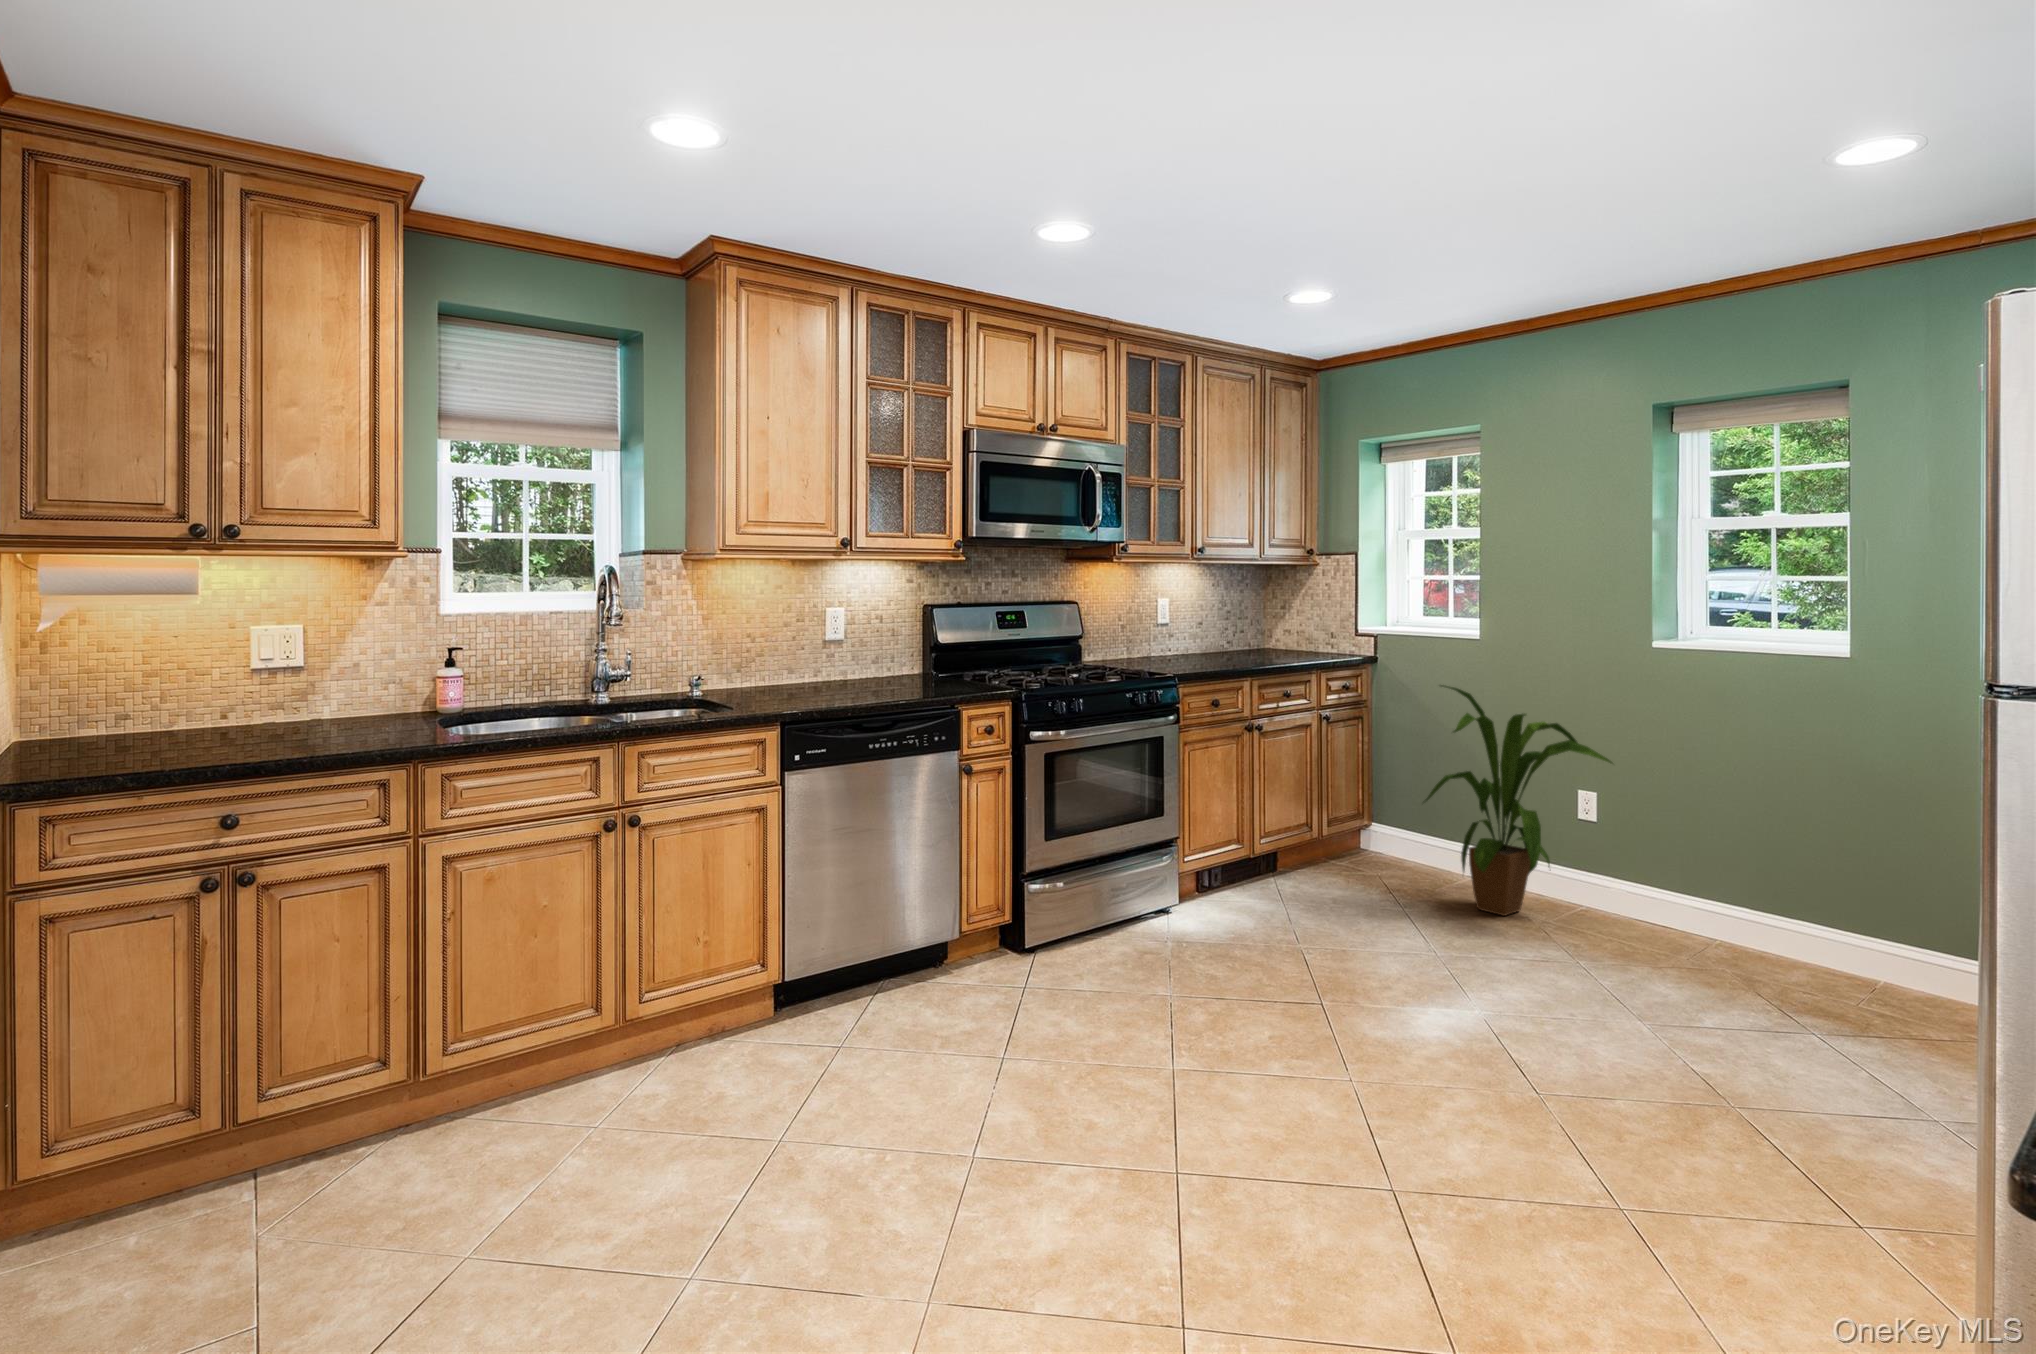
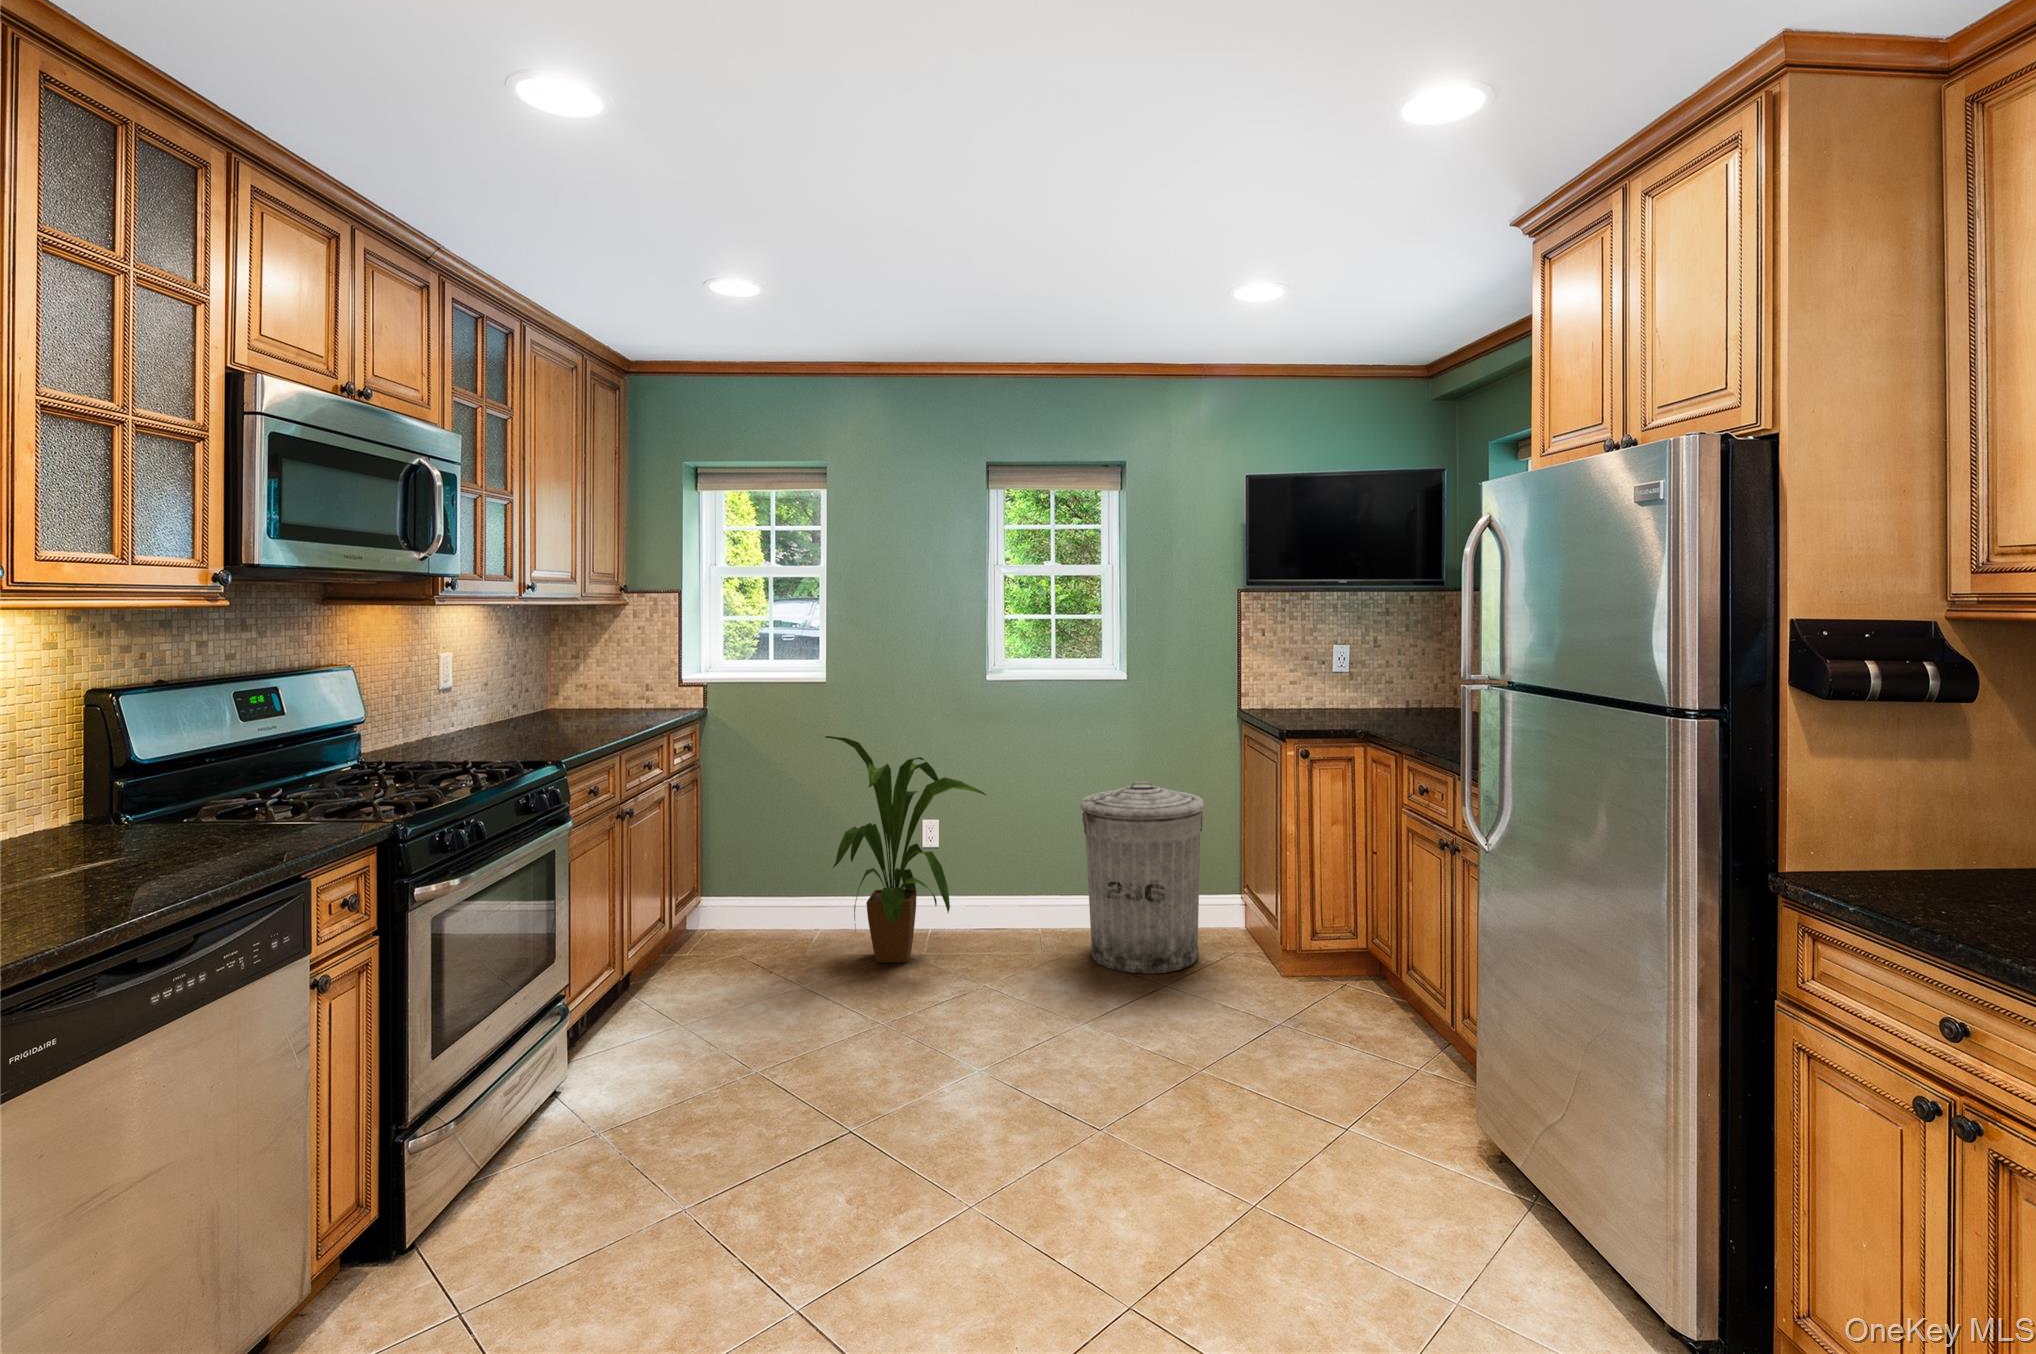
trash can: none [1713,772,1898,1005] -> present [1081,781,1204,973]

